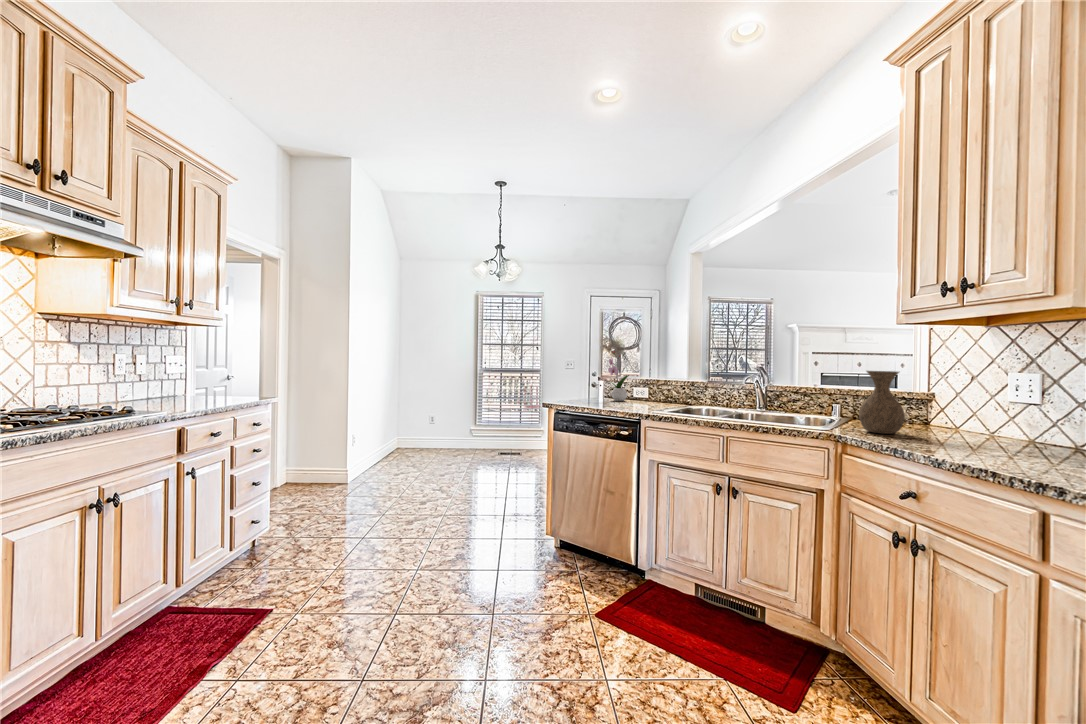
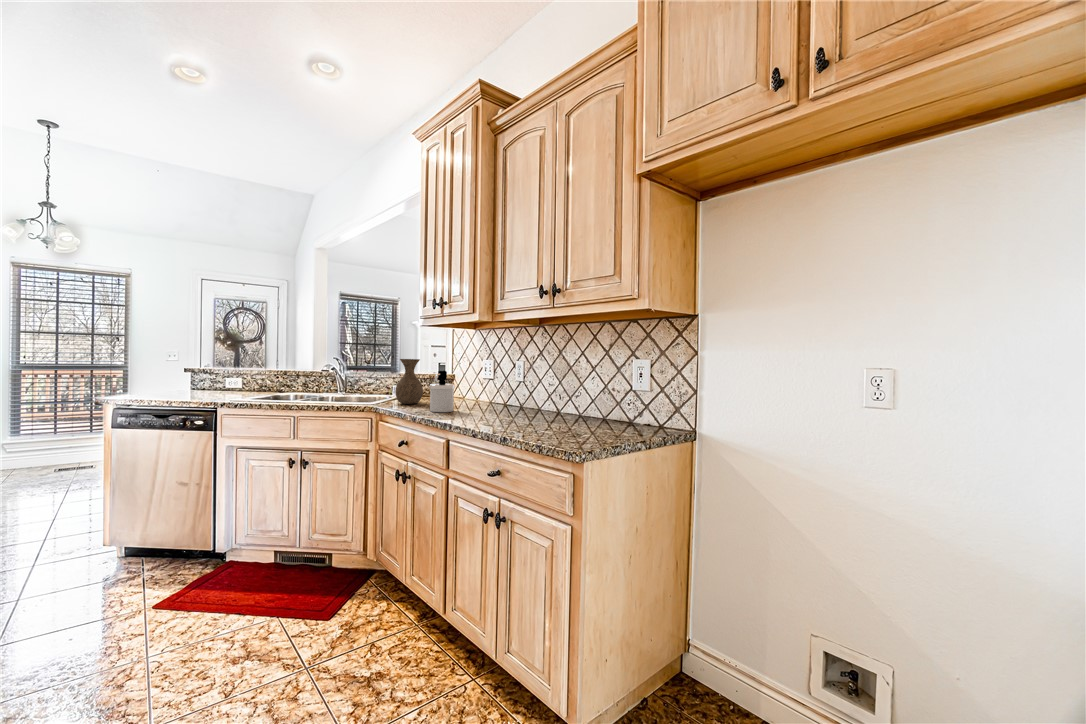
flower arrangement: present [608,351,629,401] -> none [193,340,218,392]
soap dispenser: none [947,390,1000,456] -> present [430,371,455,412]

